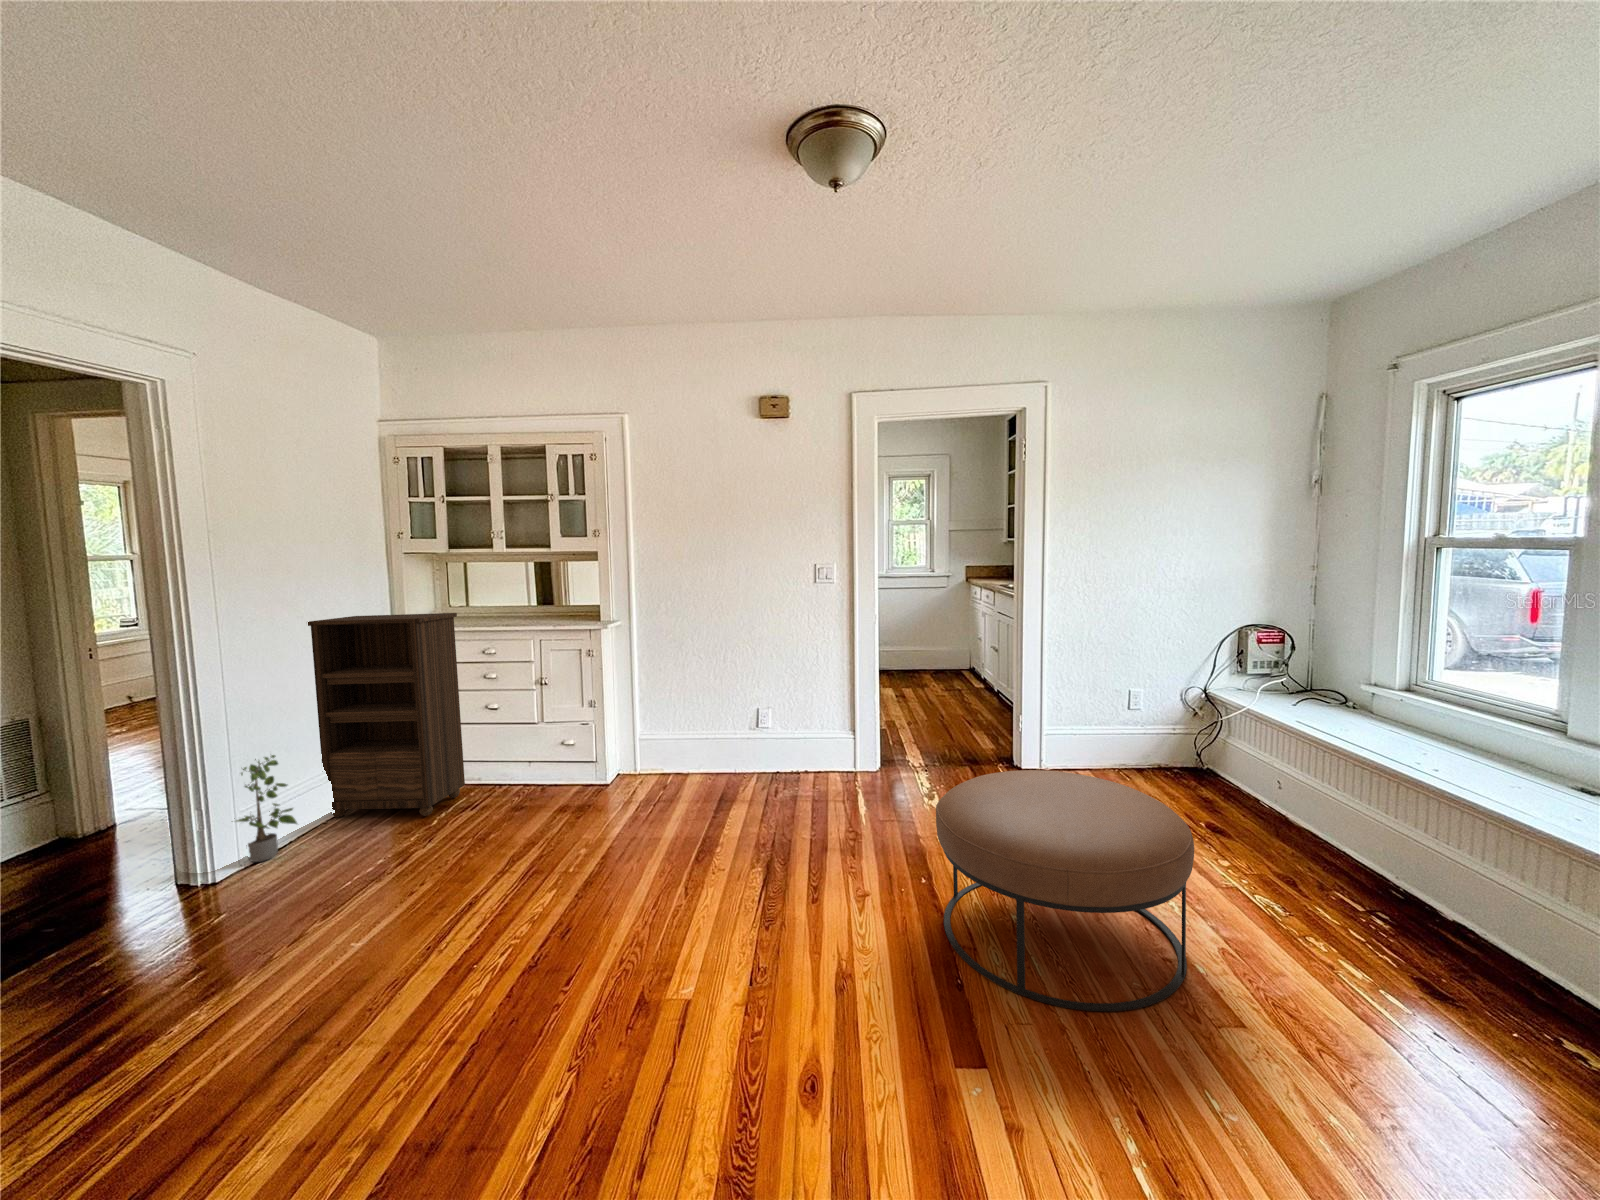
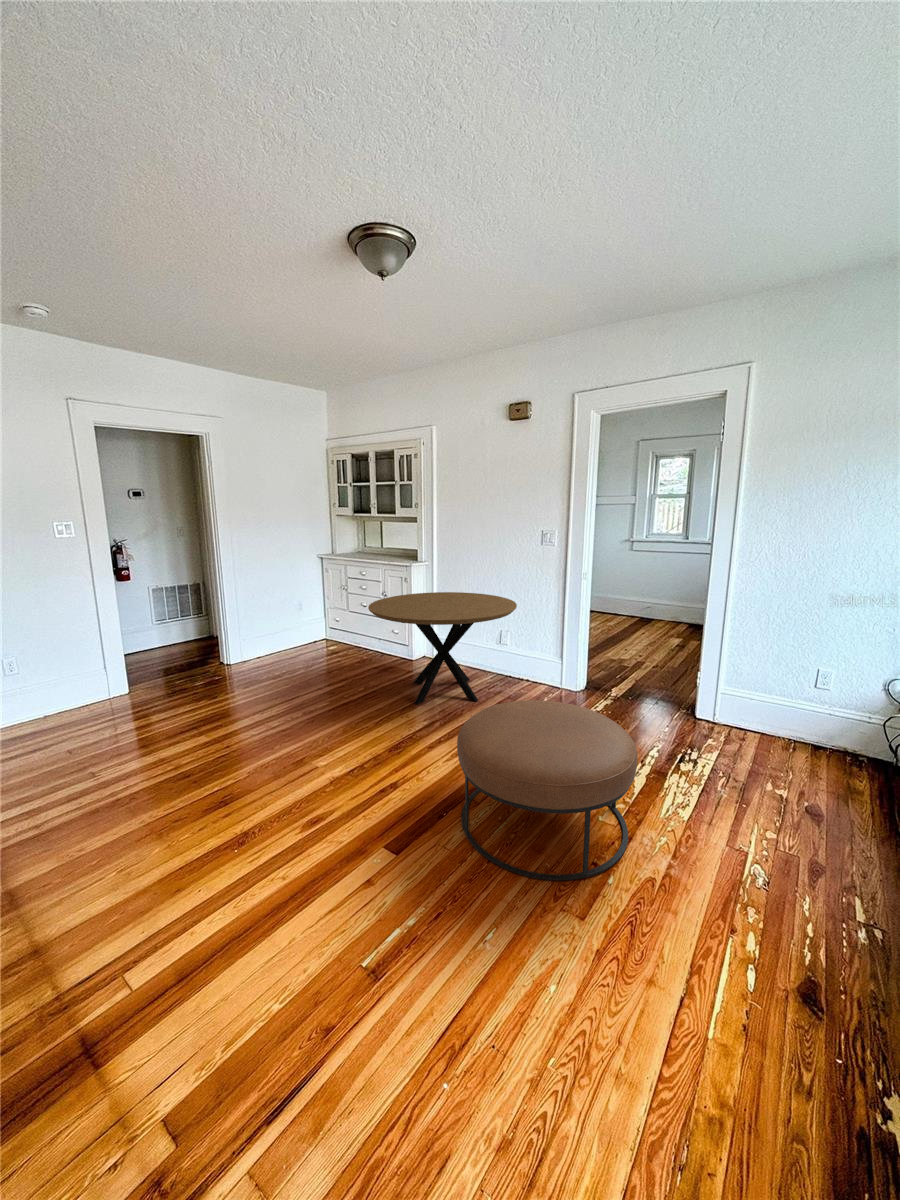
bookshelf: present [308,613,465,818] -> none [281,548,348,656]
dining table: none [593,660,826,846] -> present [368,592,517,704]
potted plant: present [236,755,297,862] -> none [241,611,271,660]

